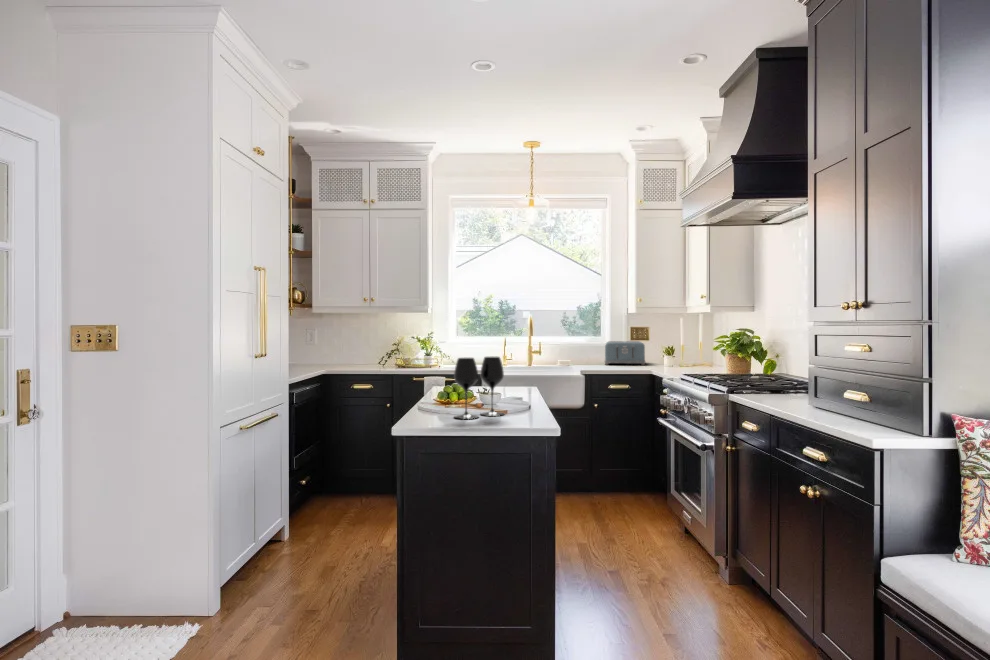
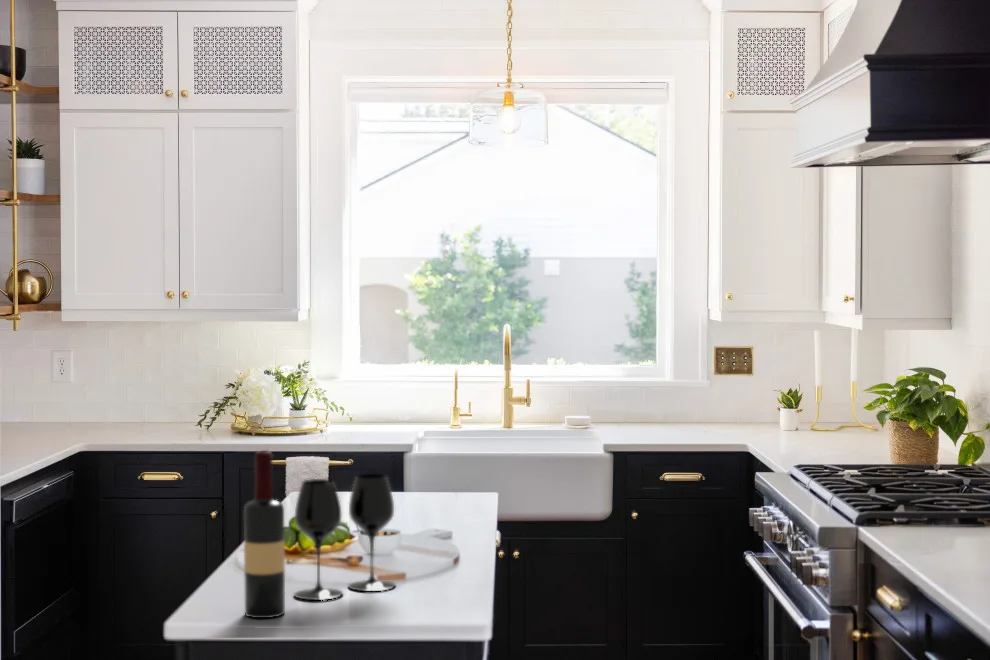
wine bottle: none [431,338,452,425] -> present [244,450,285,618]
toaster: present [605,341,645,365] -> none [657,377,740,429]

